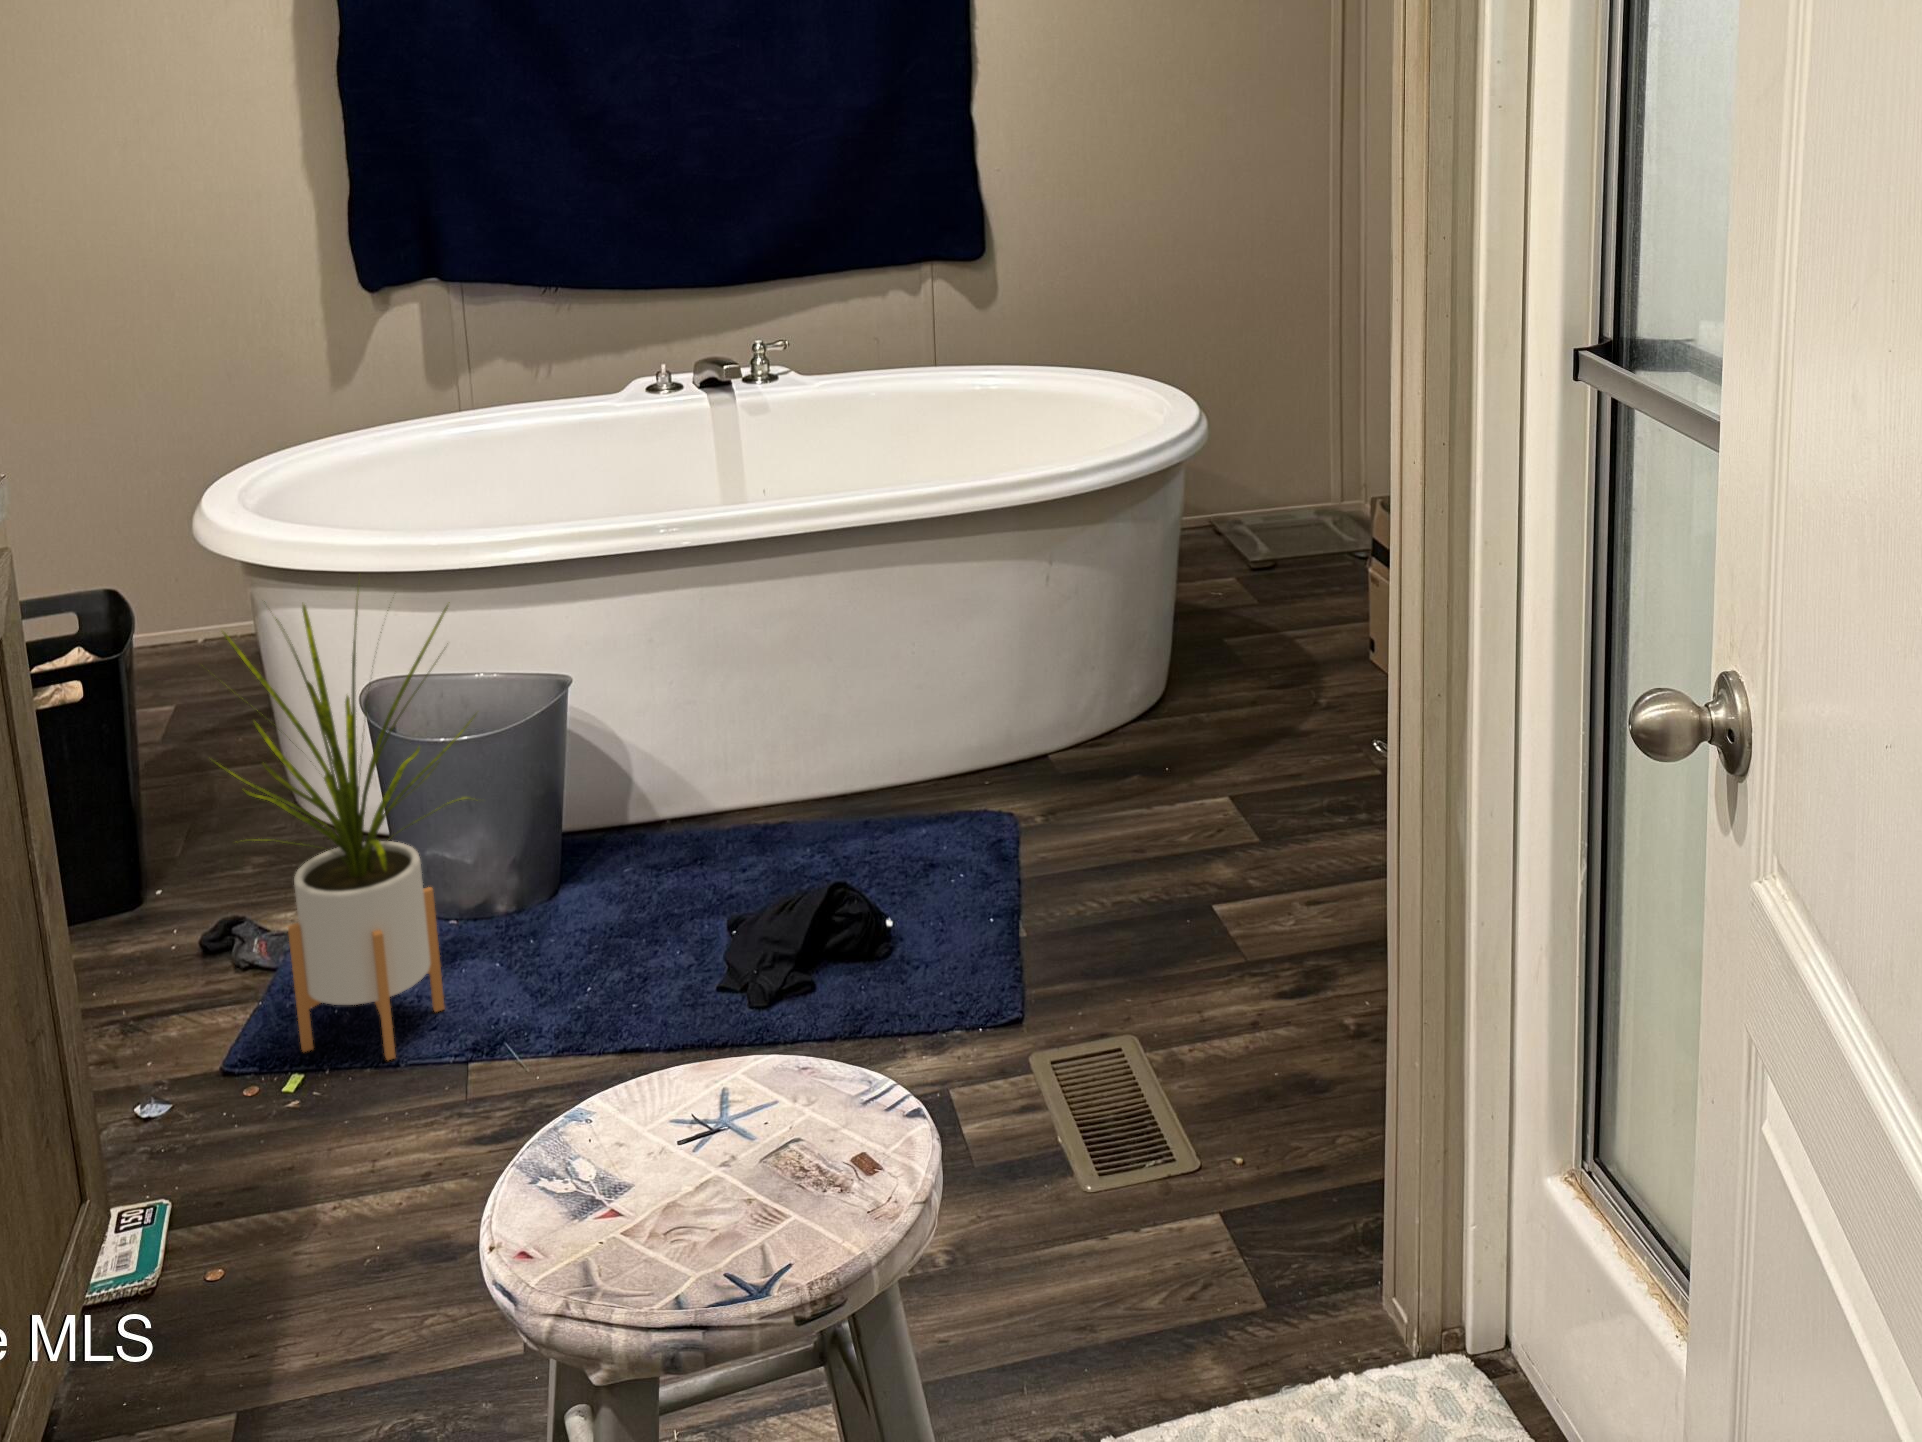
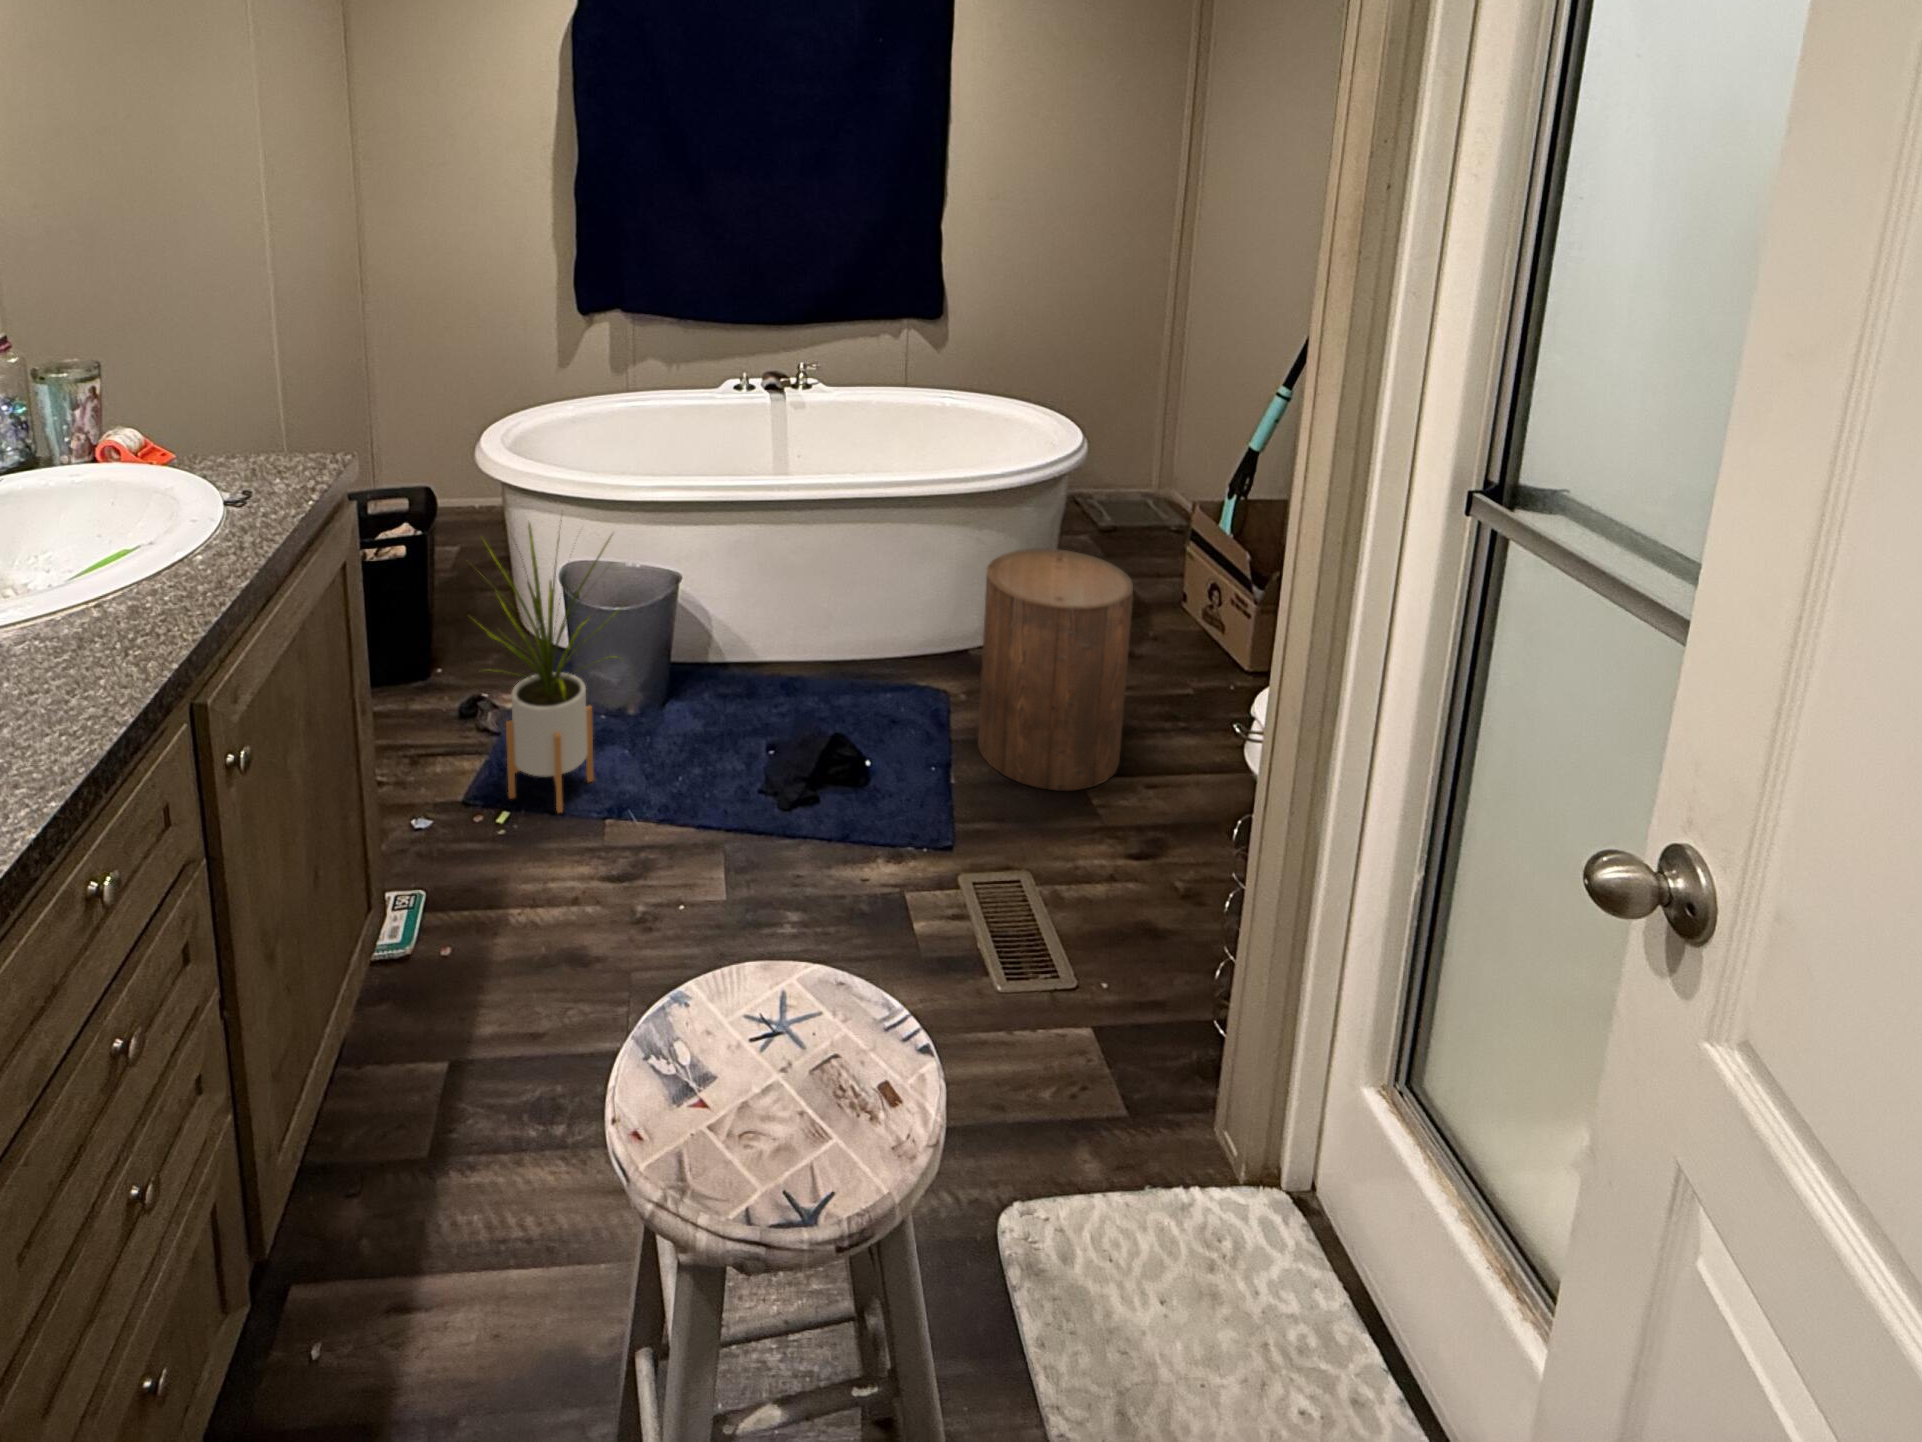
stool: none [1049,575,1266,926] -> present [978,549,1133,790]

